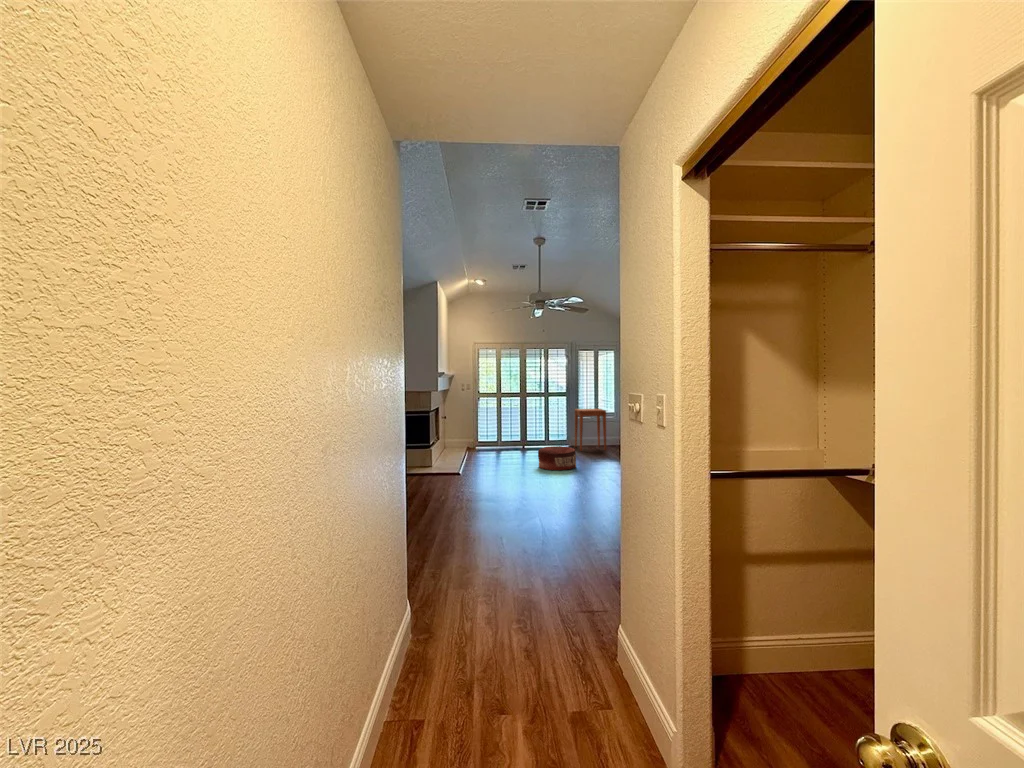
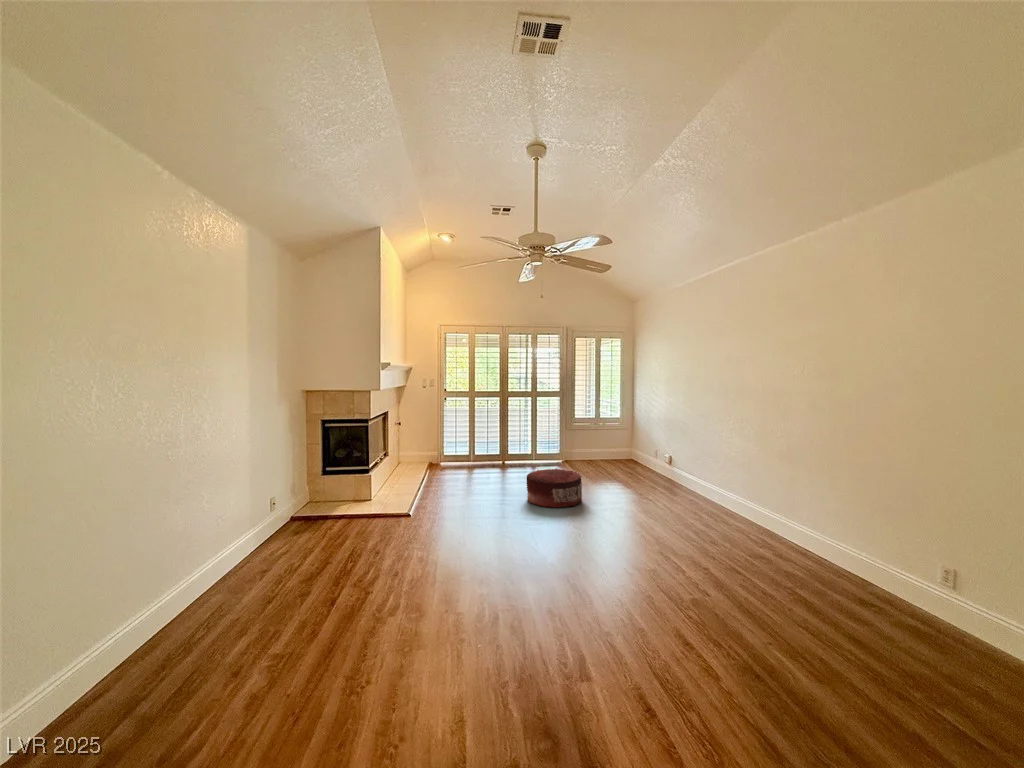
side table: present [575,409,606,451] -> none [569,413,612,469]

